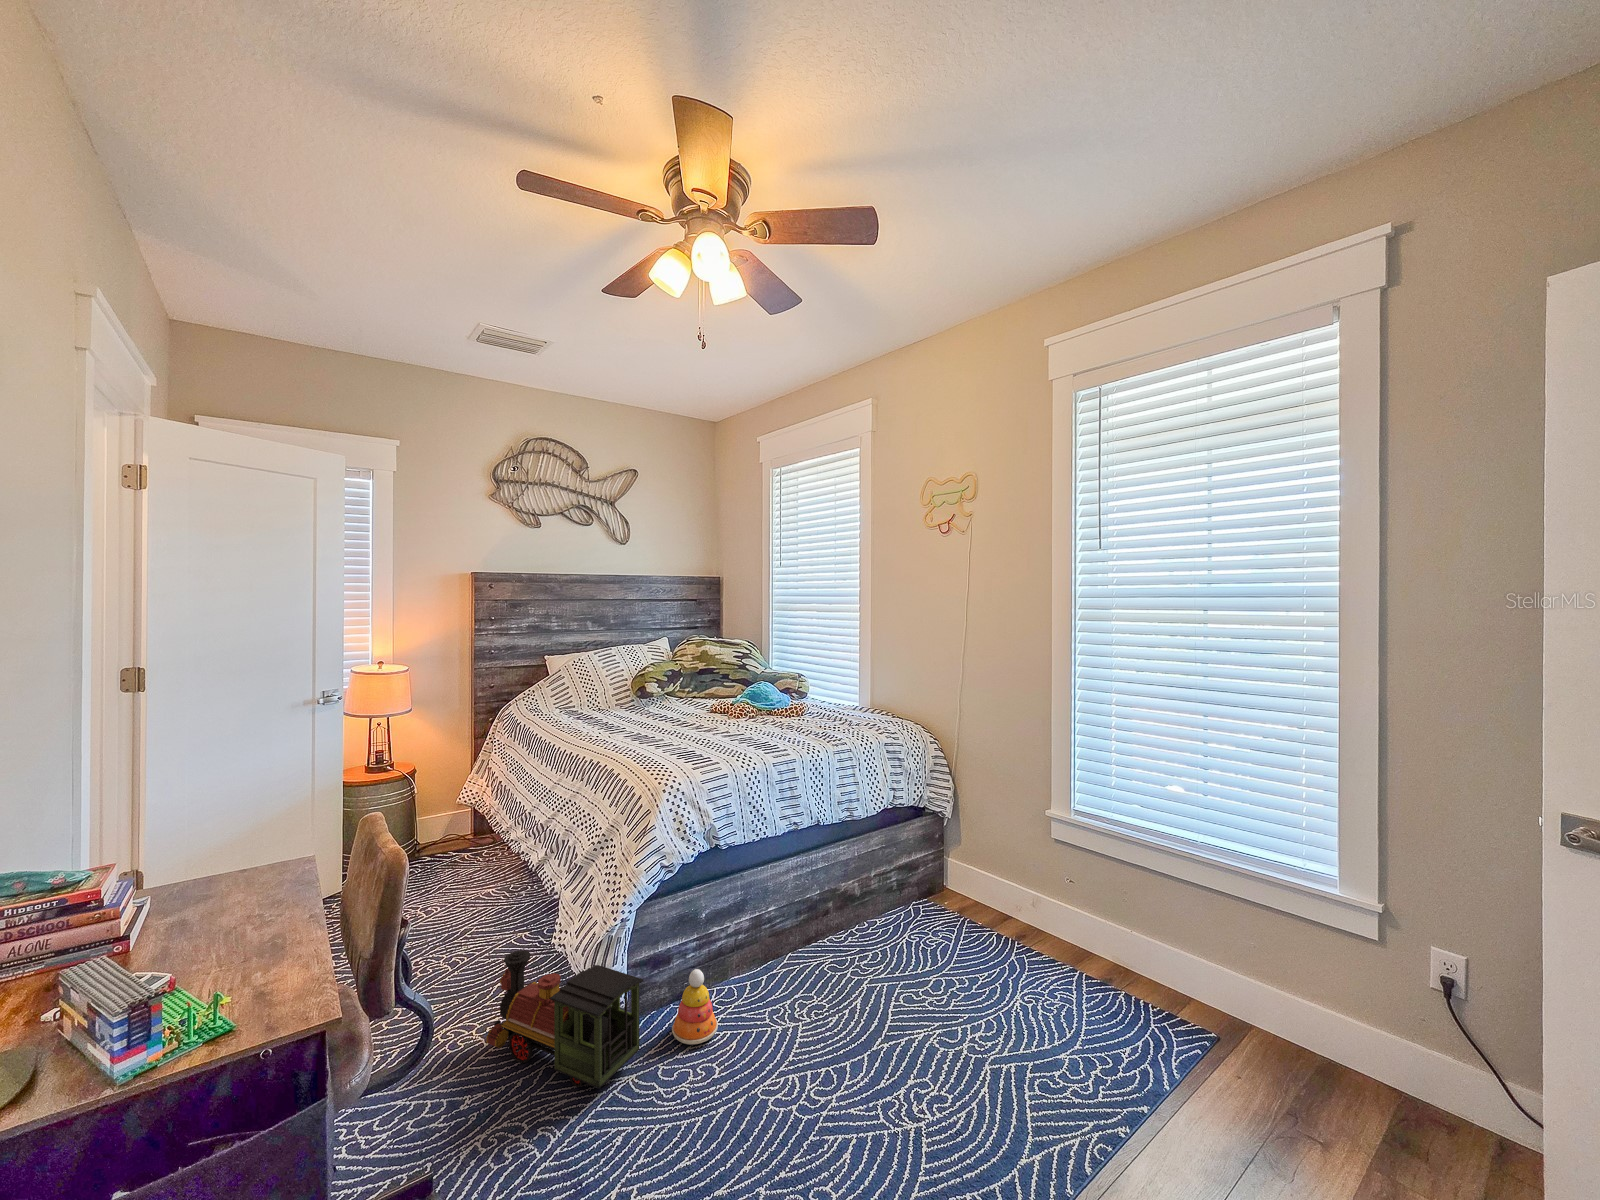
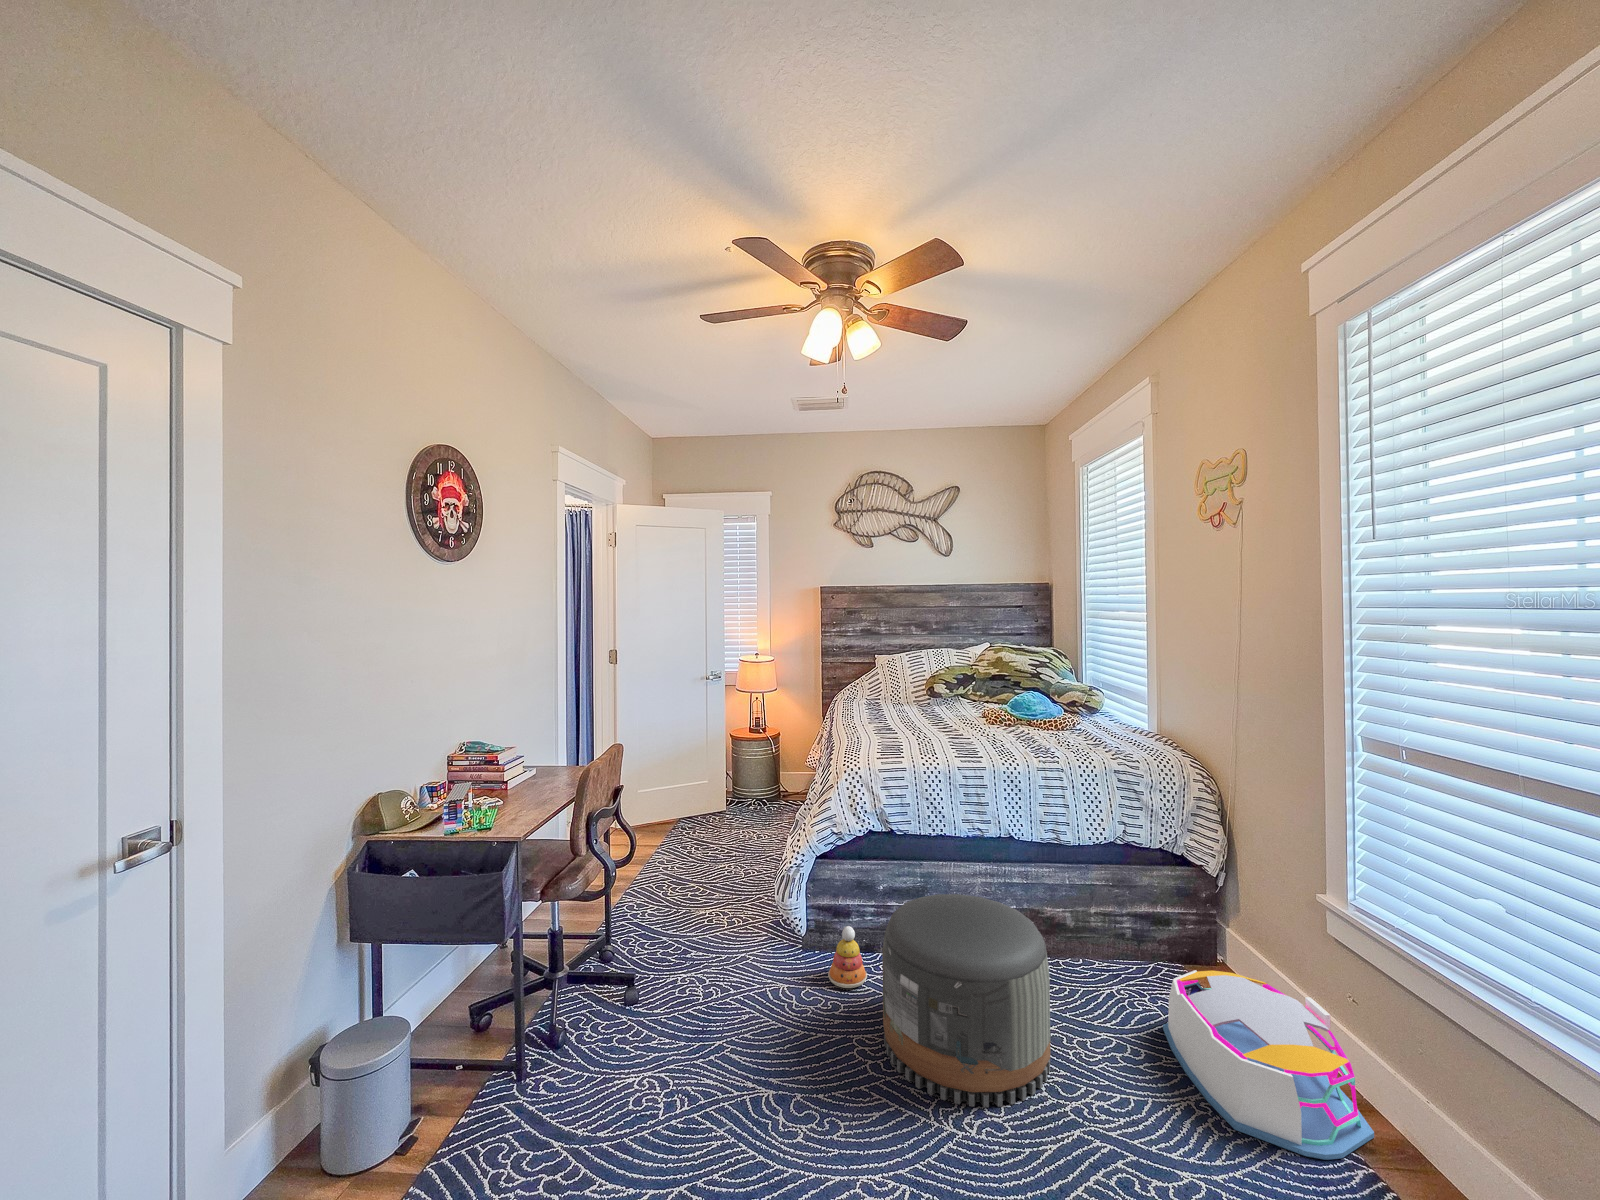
pouf: none [772,889,938,1107] -> present [882,894,1051,1107]
storage bin: none [959,890,1112,1009] -> present [1163,970,1374,1160]
toy train: present [486,950,643,1089] -> none [716,869,796,981]

